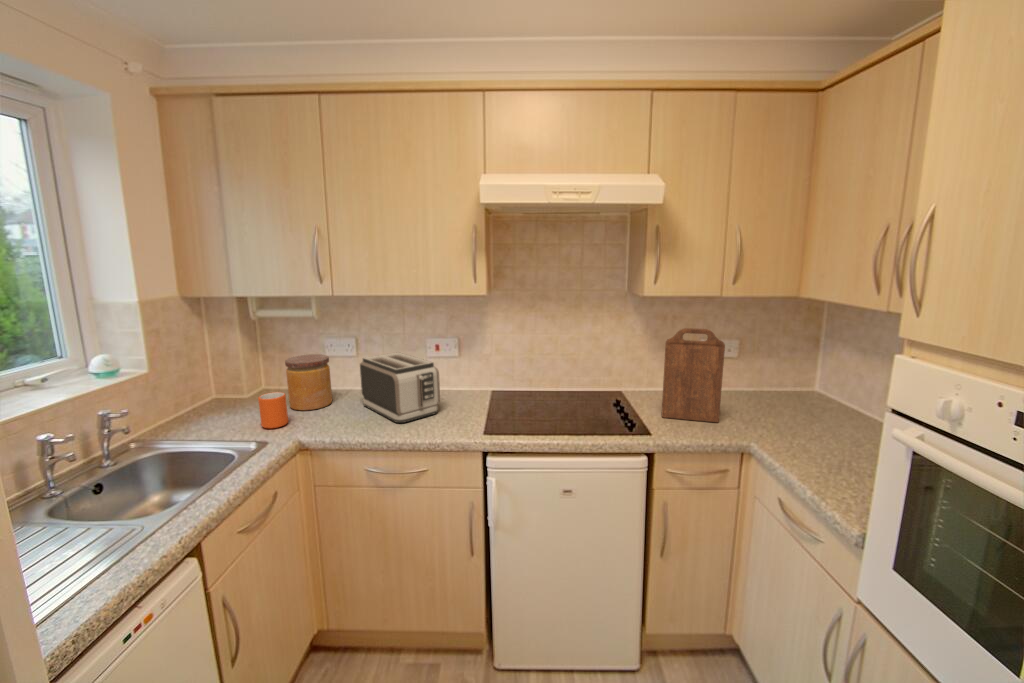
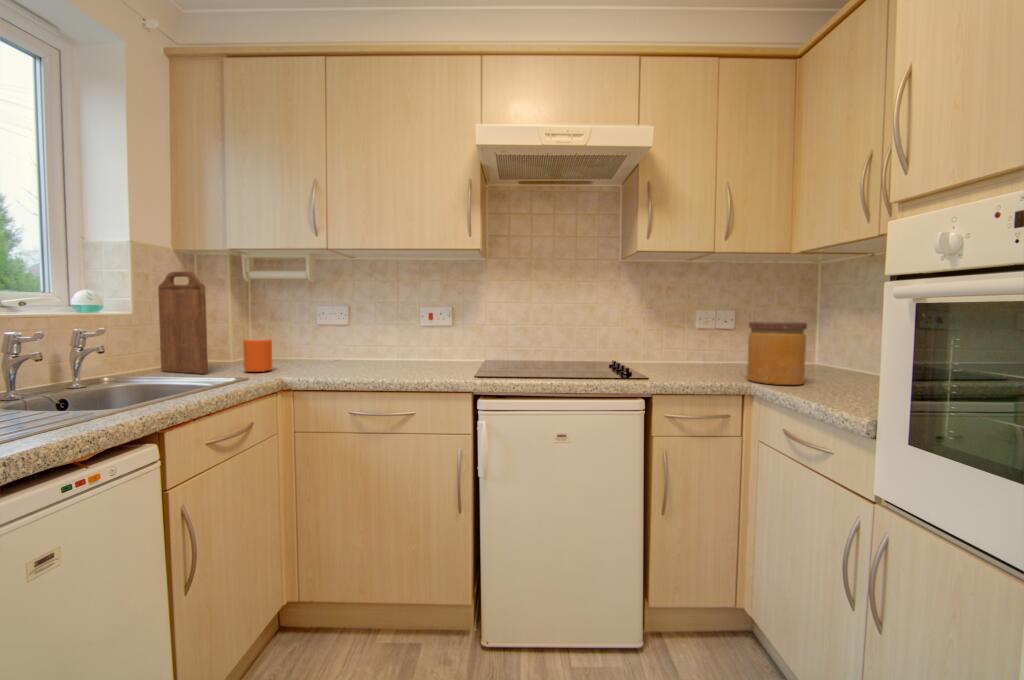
cutting board: present [662,328,725,422] -> present [158,271,208,374]
toaster: present [360,352,440,423] -> none [350,315,431,371]
jar: present [285,354,332,410] -> present [747,321,807,385]

